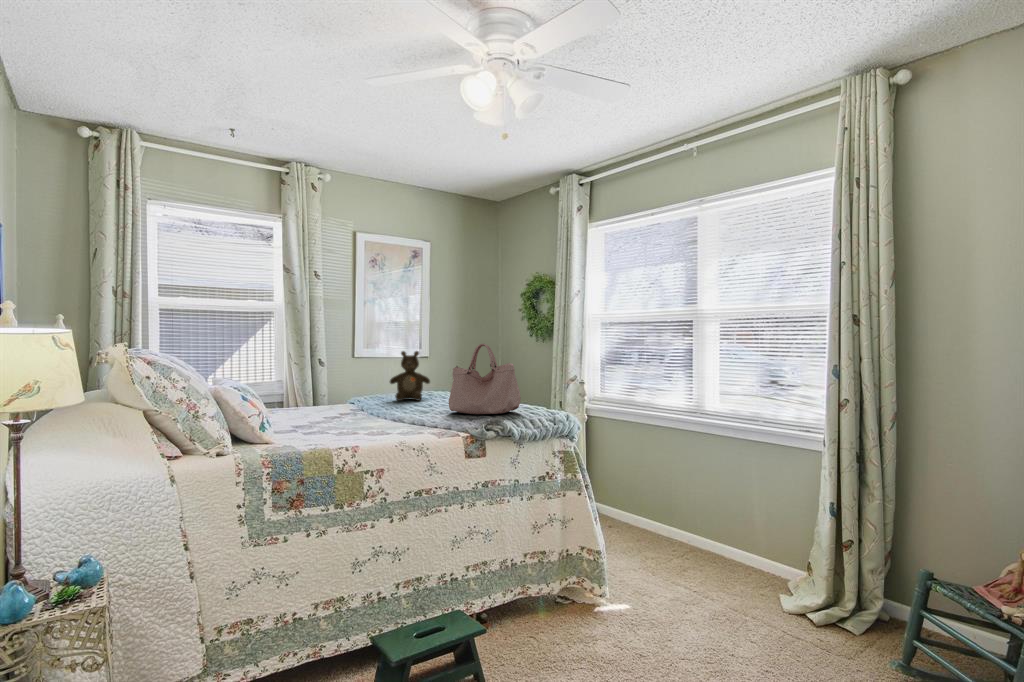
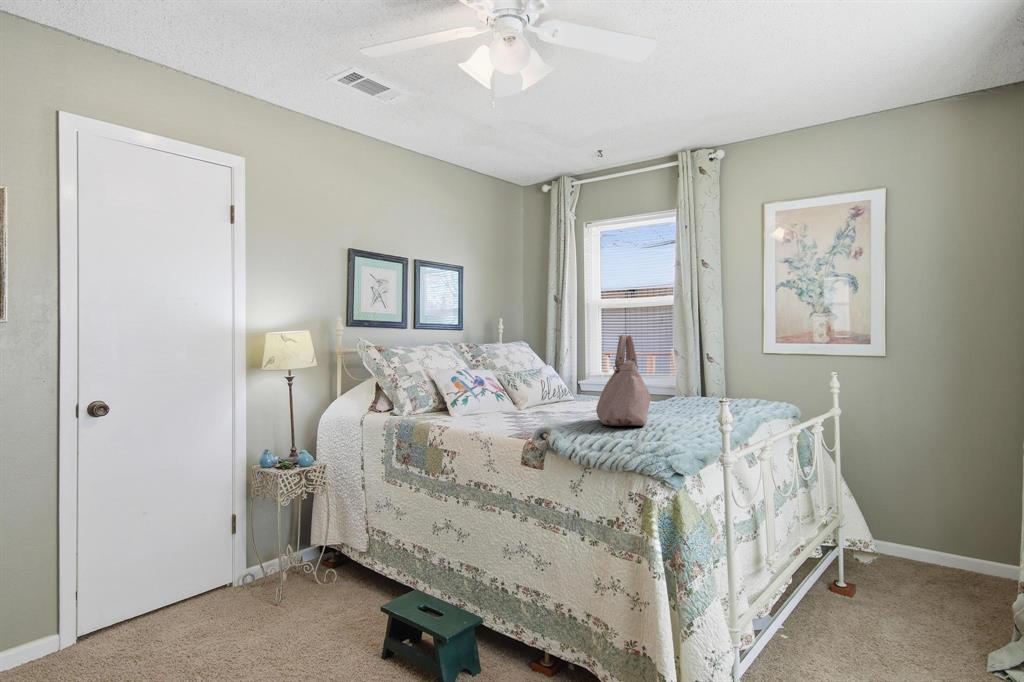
teddy bear: present [390,351,430,401] -> none [669,344,719,405]

